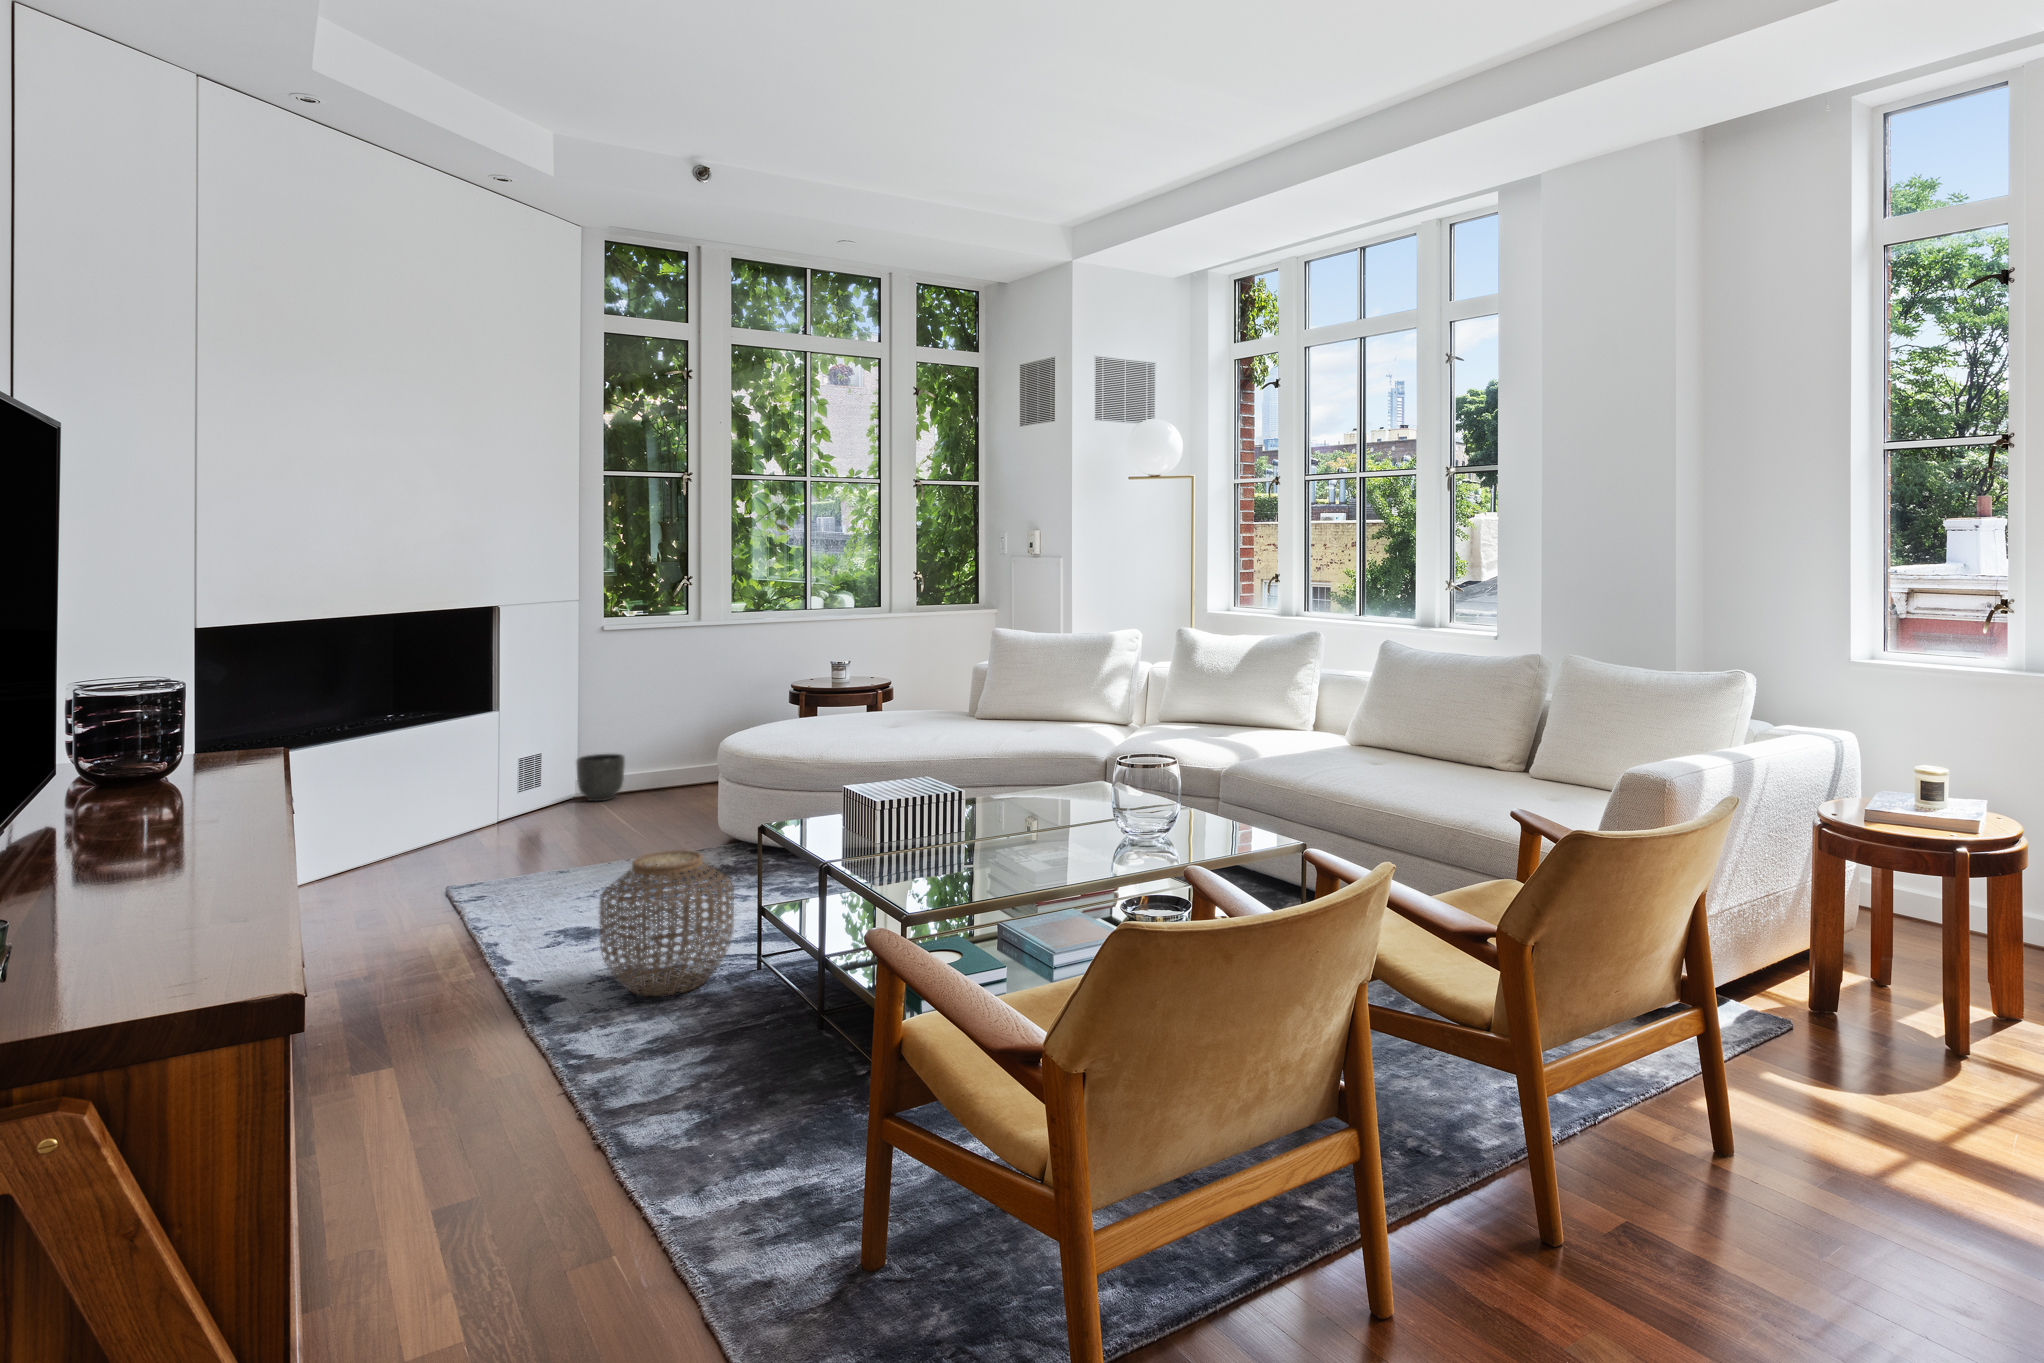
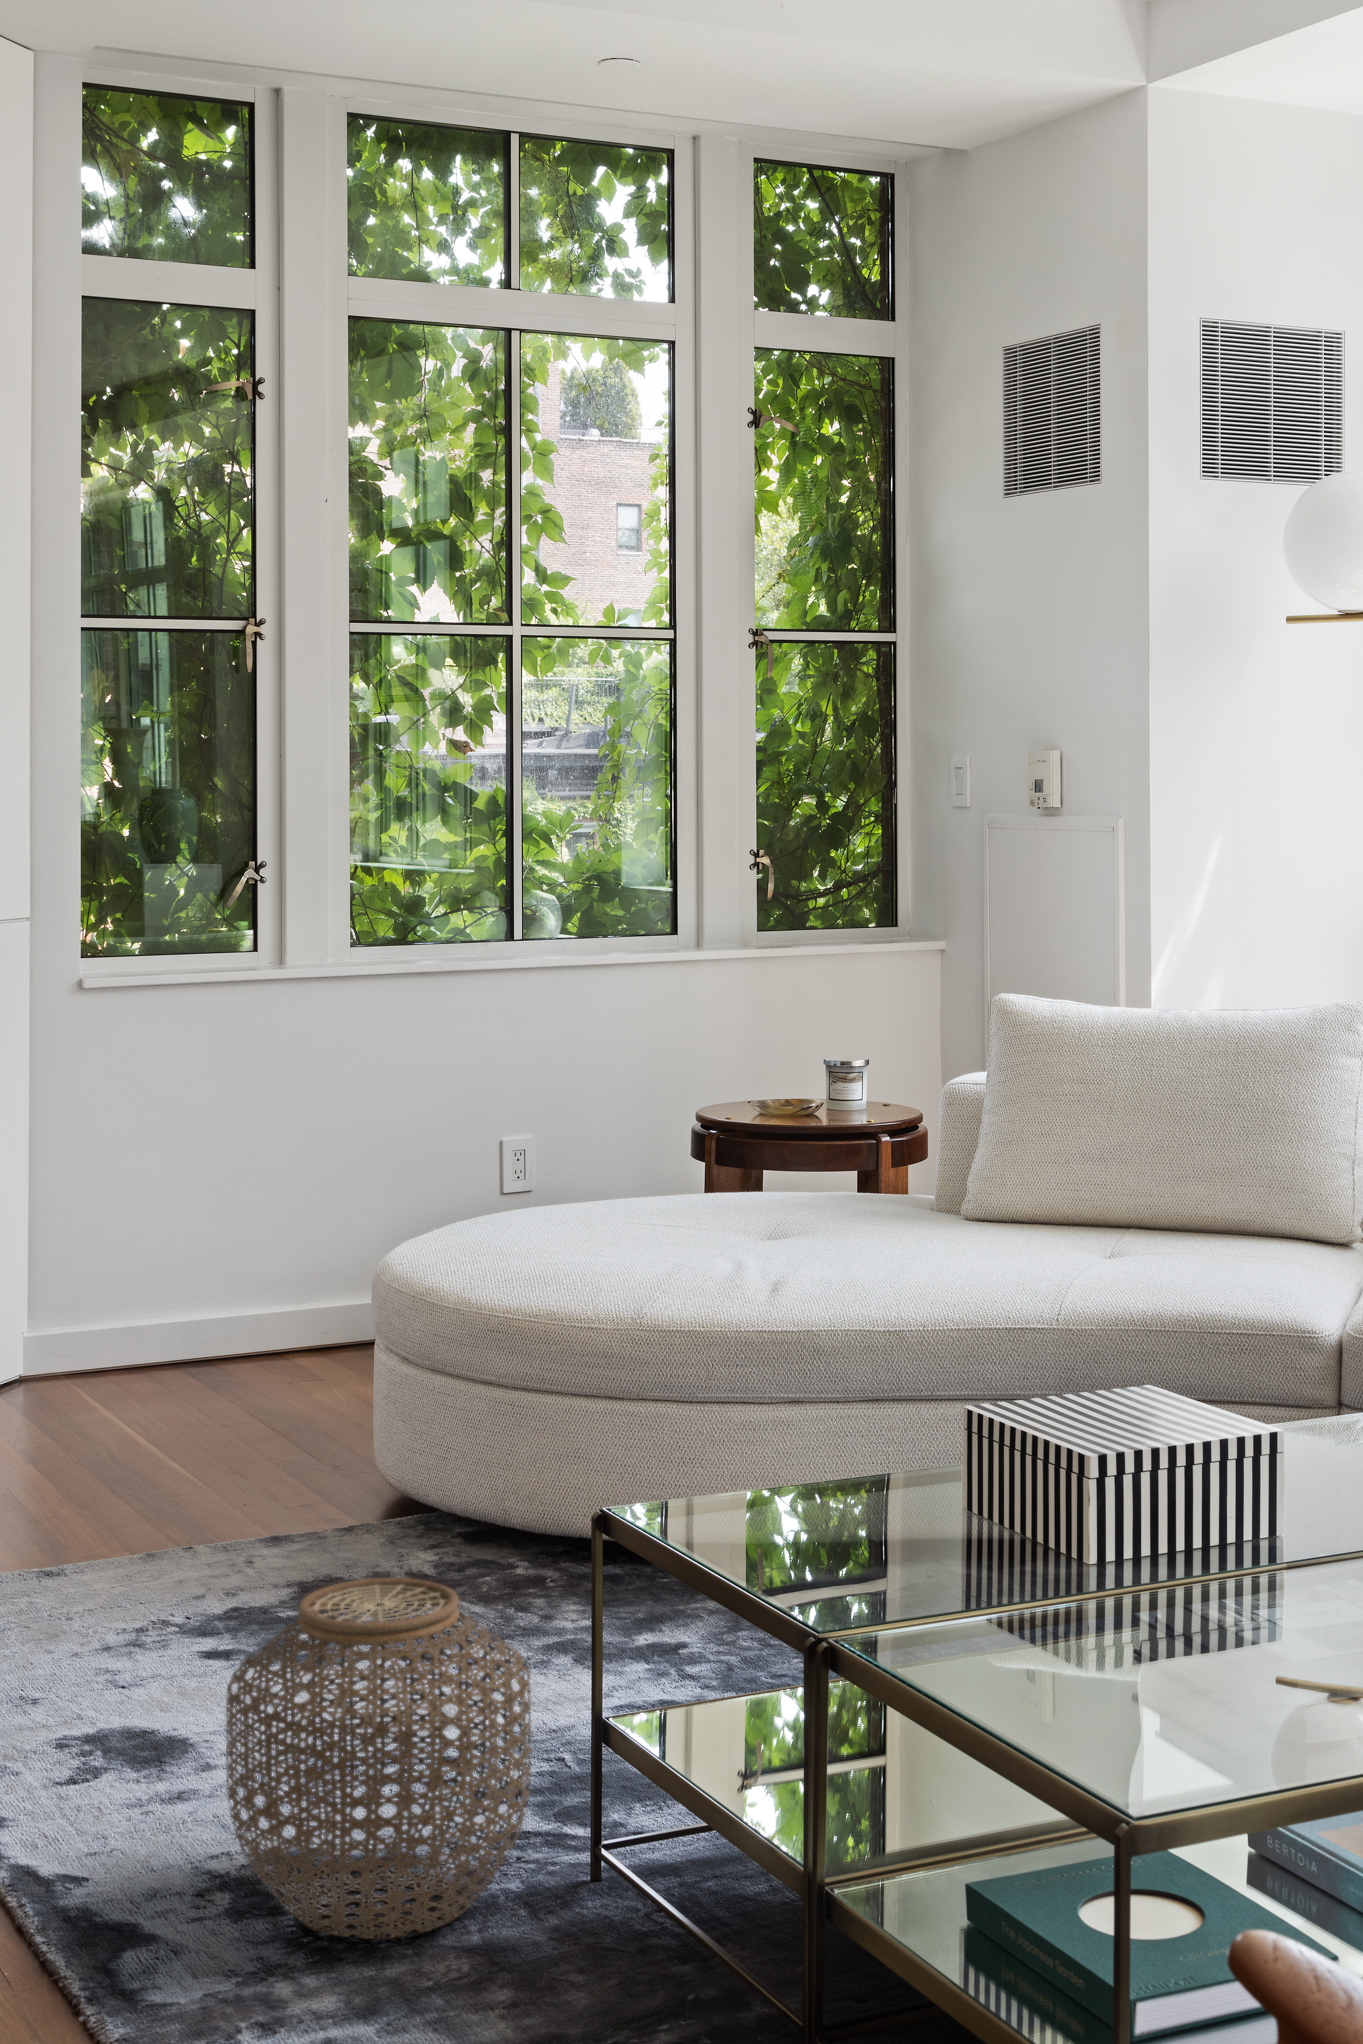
planter: present [576,754,625,801] -> none [31,1278,134,1390]

